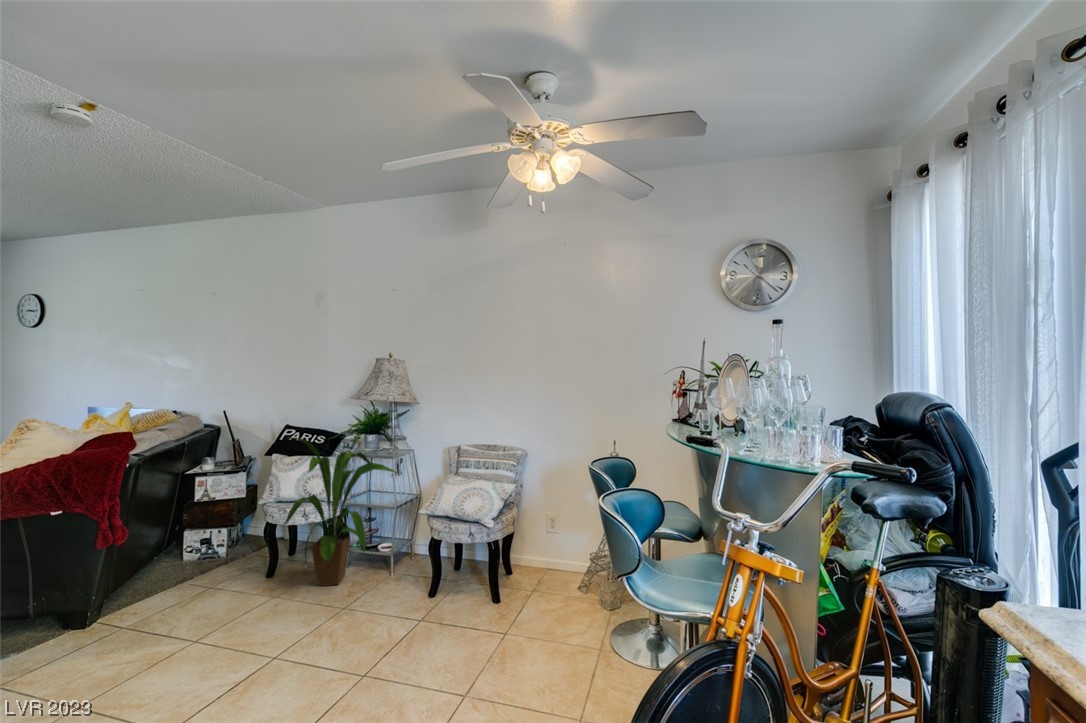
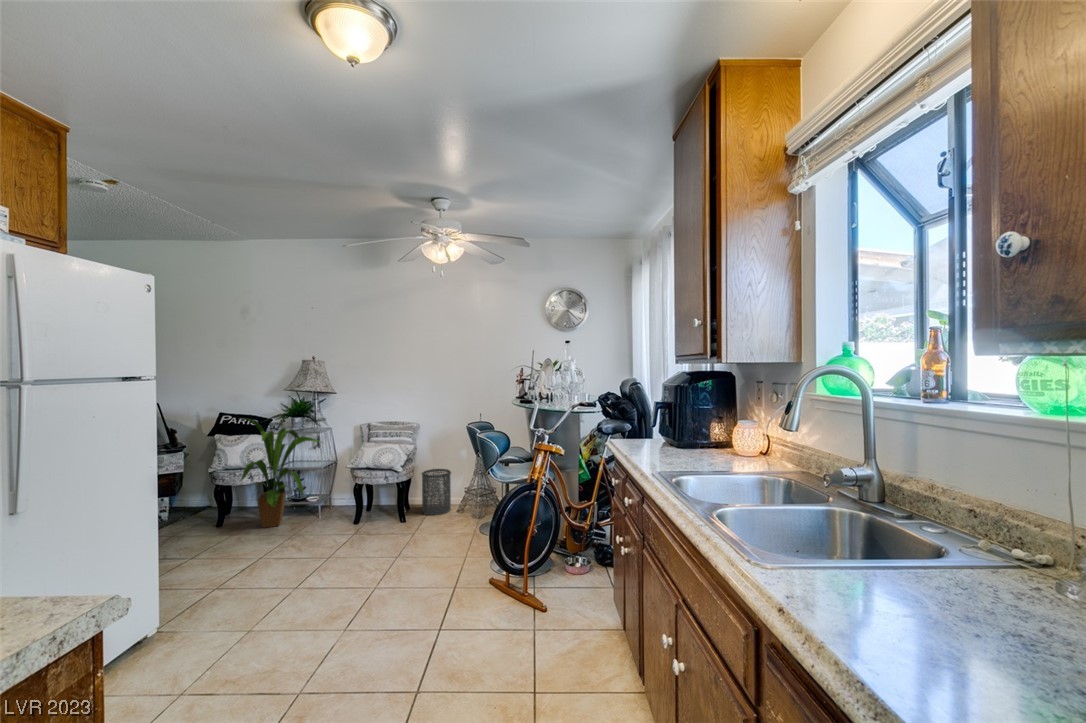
trash can: none [526,520,570,594] -> present [422,469,451,515]

